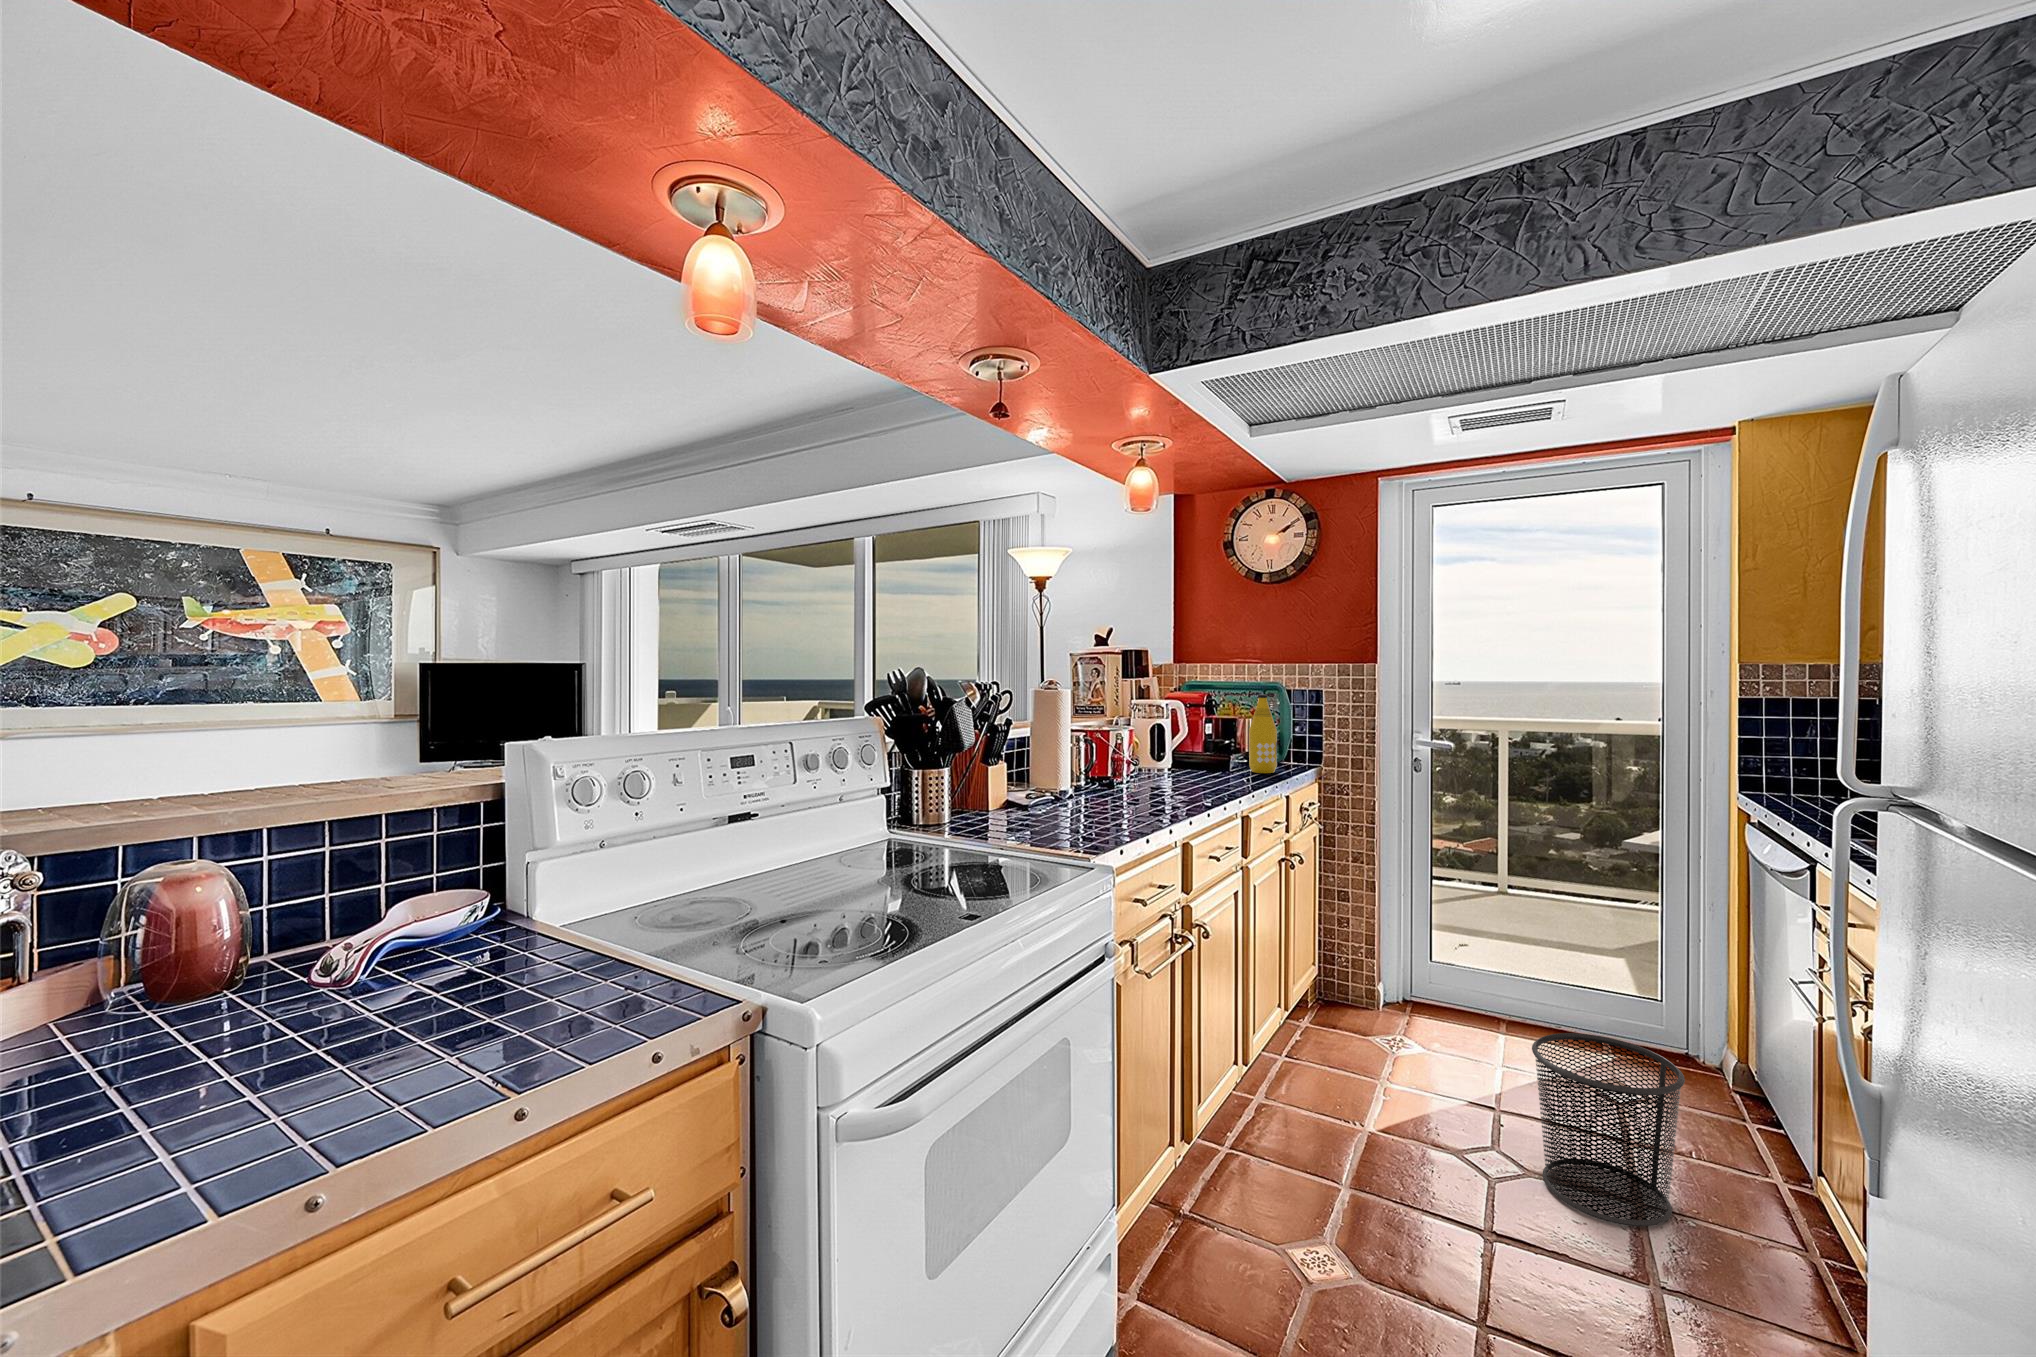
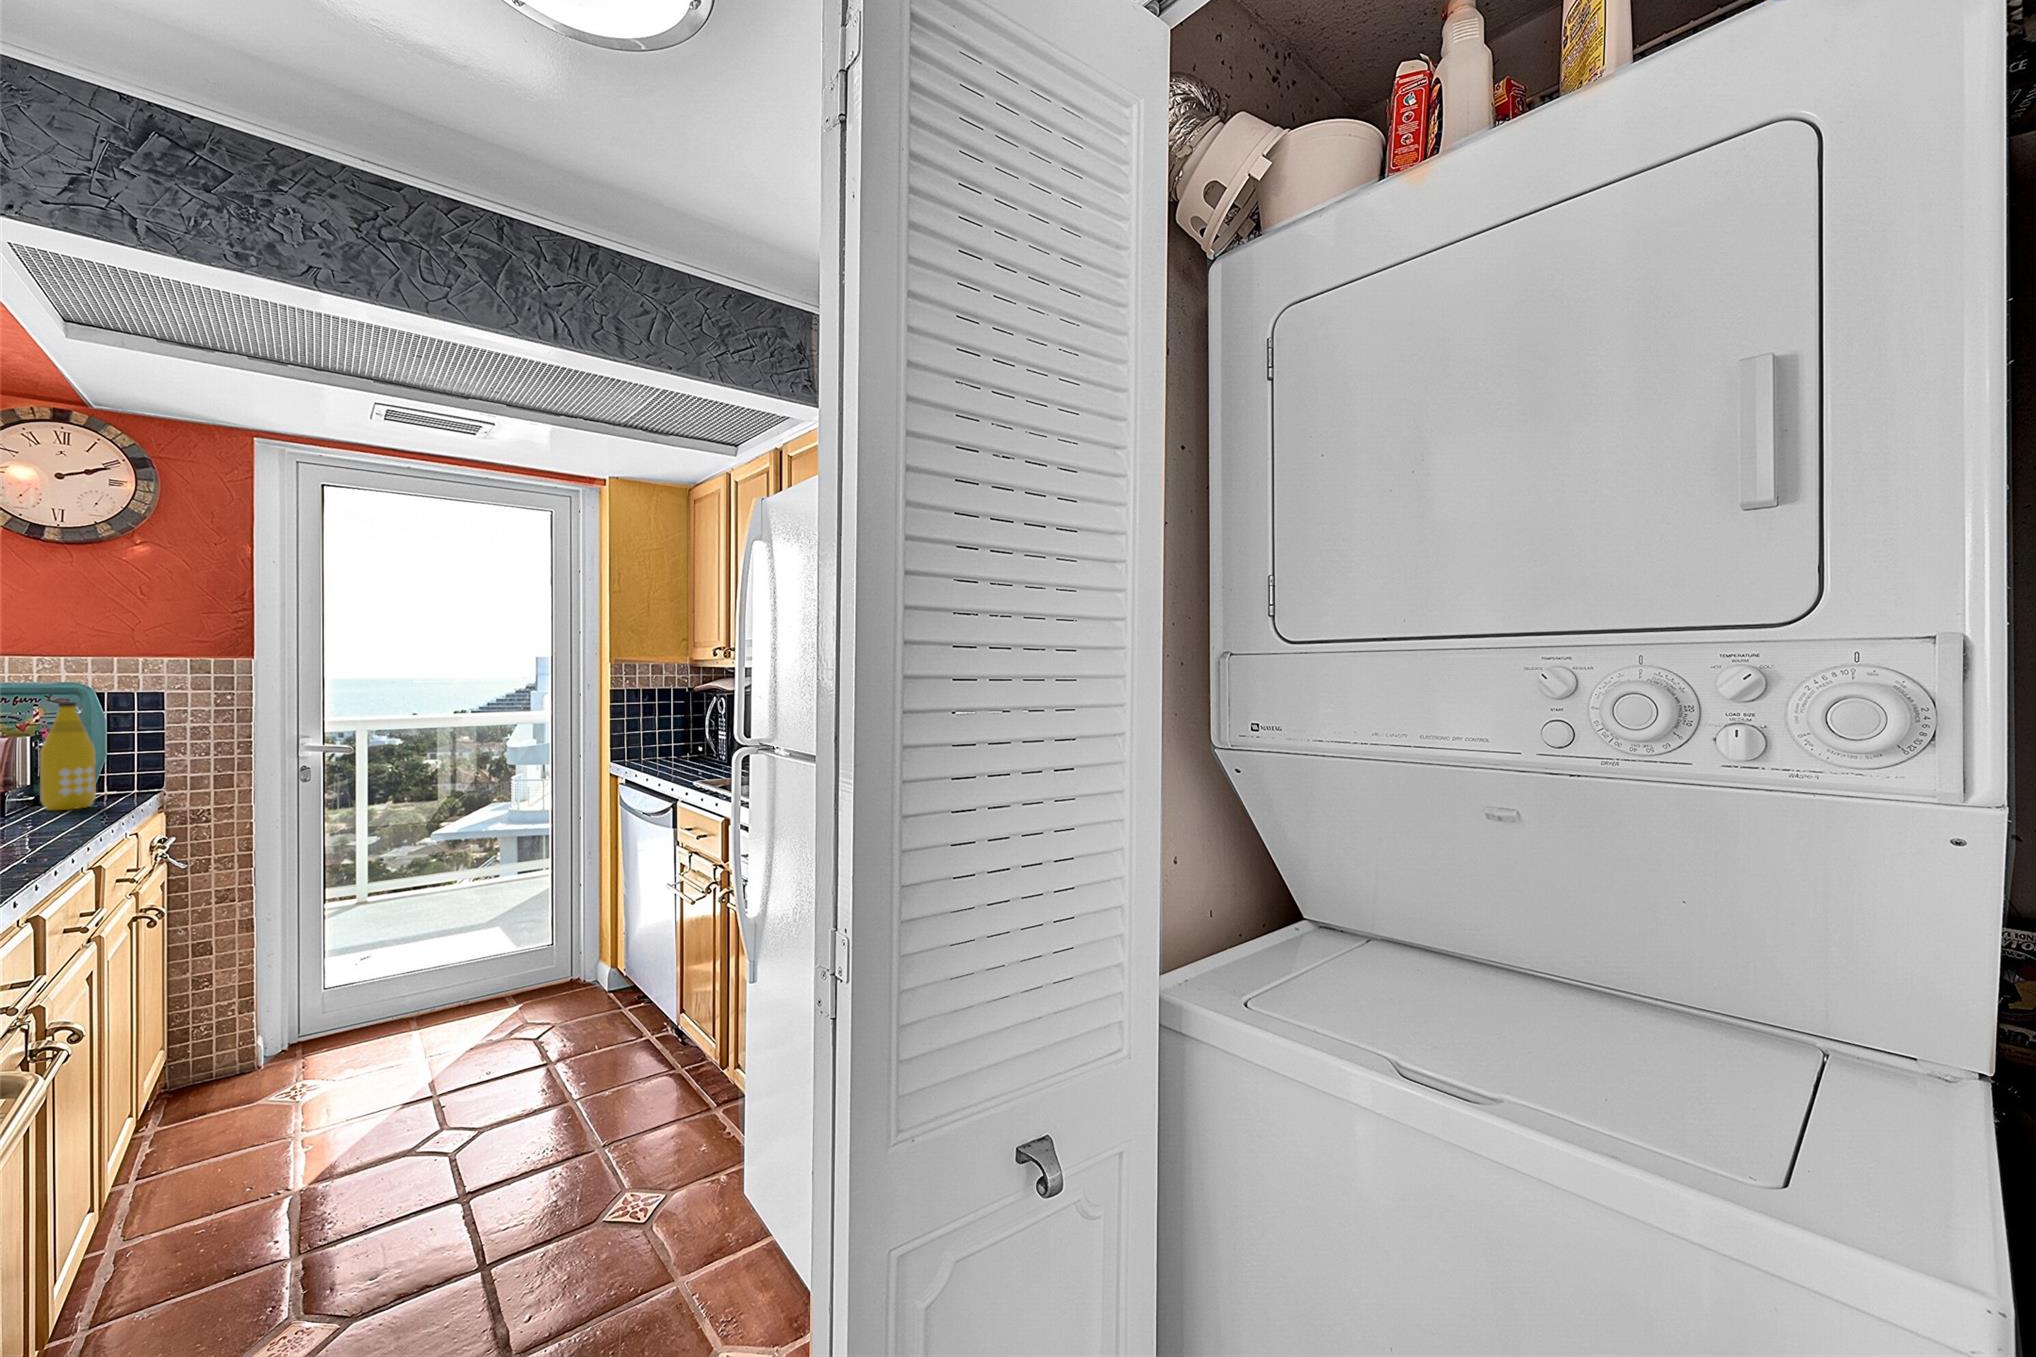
waste bin: present [1532,1033,1685,1227] -> none [482,977,606,1135]

